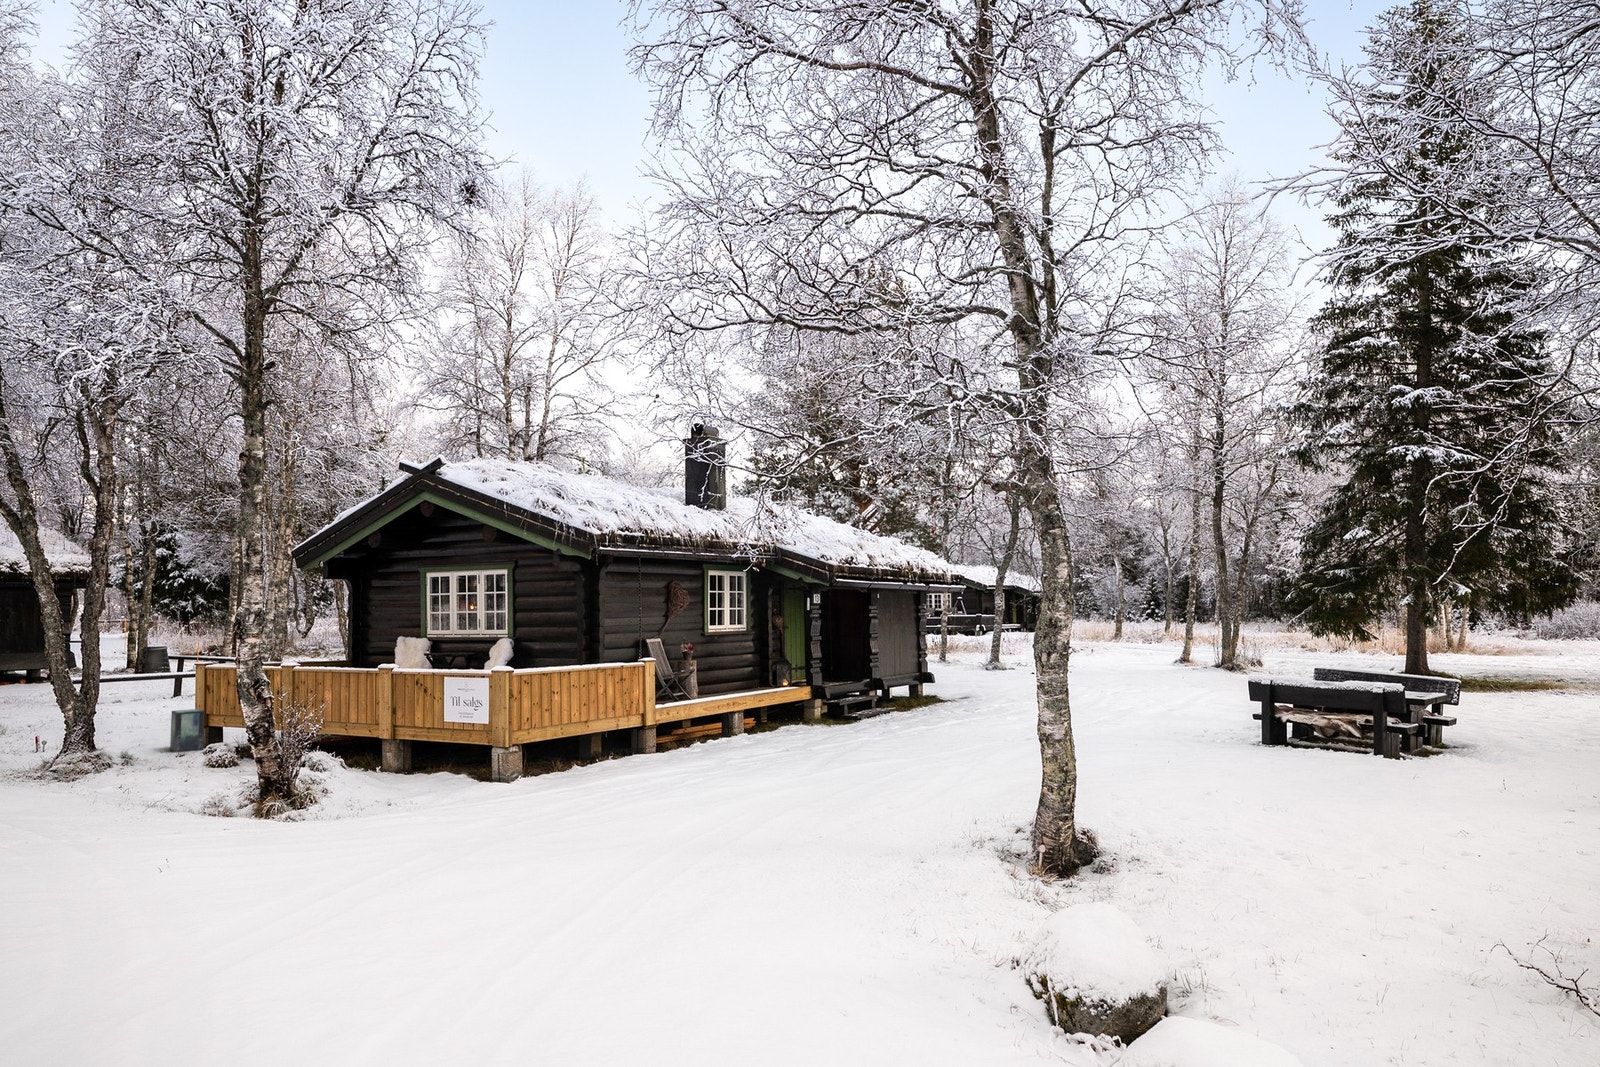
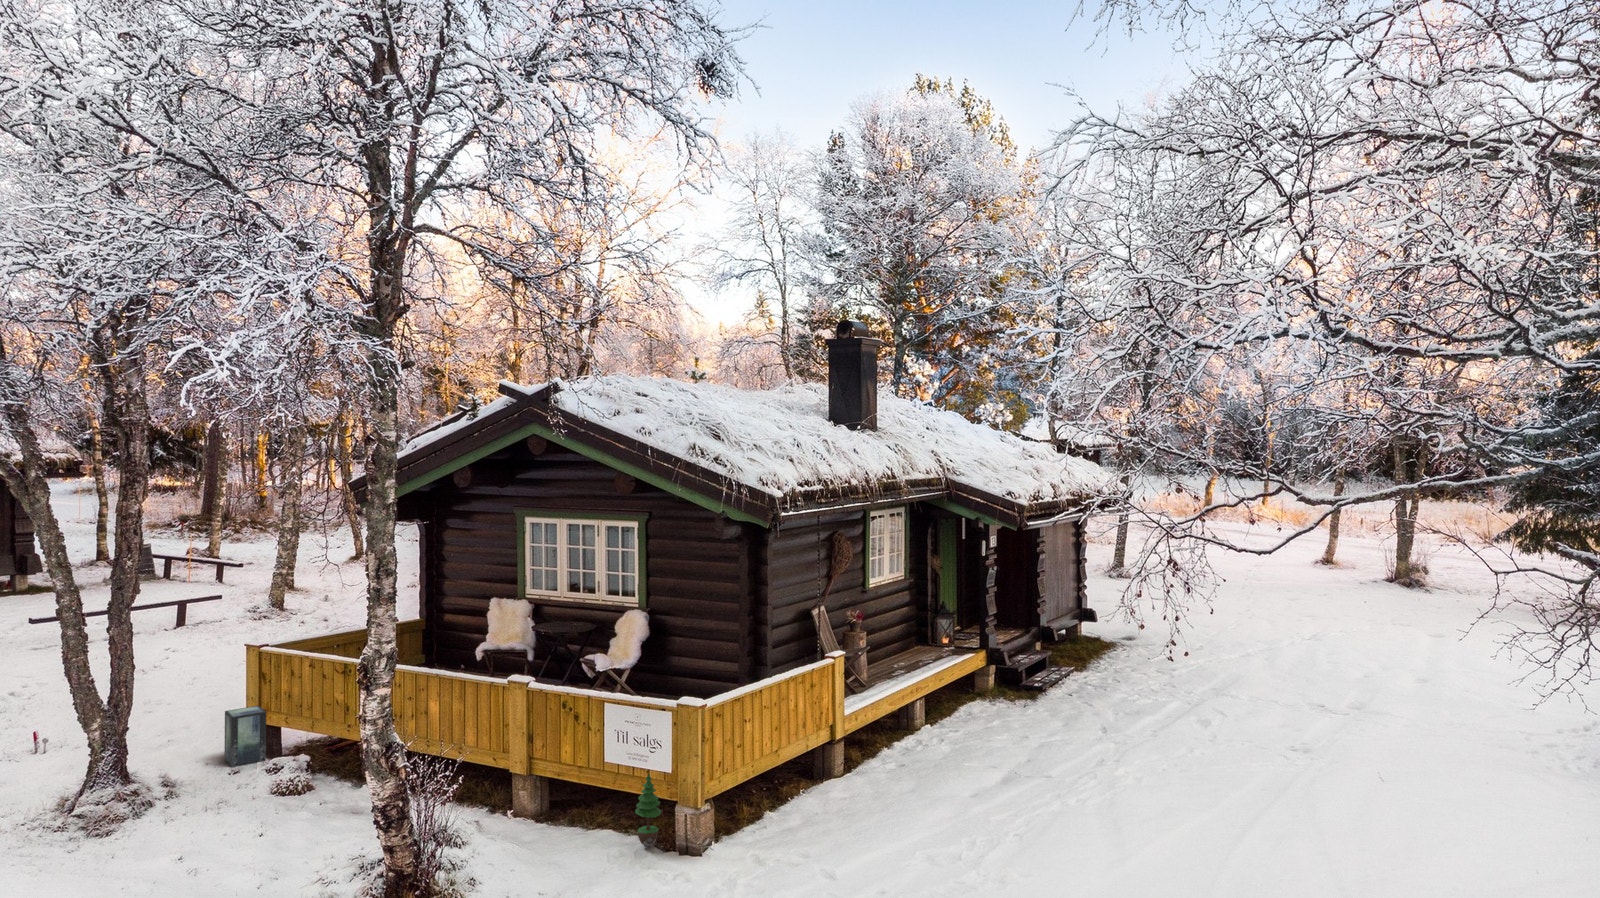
potted tree: none [471,725,492,780] -> present [635,774,662,847]

